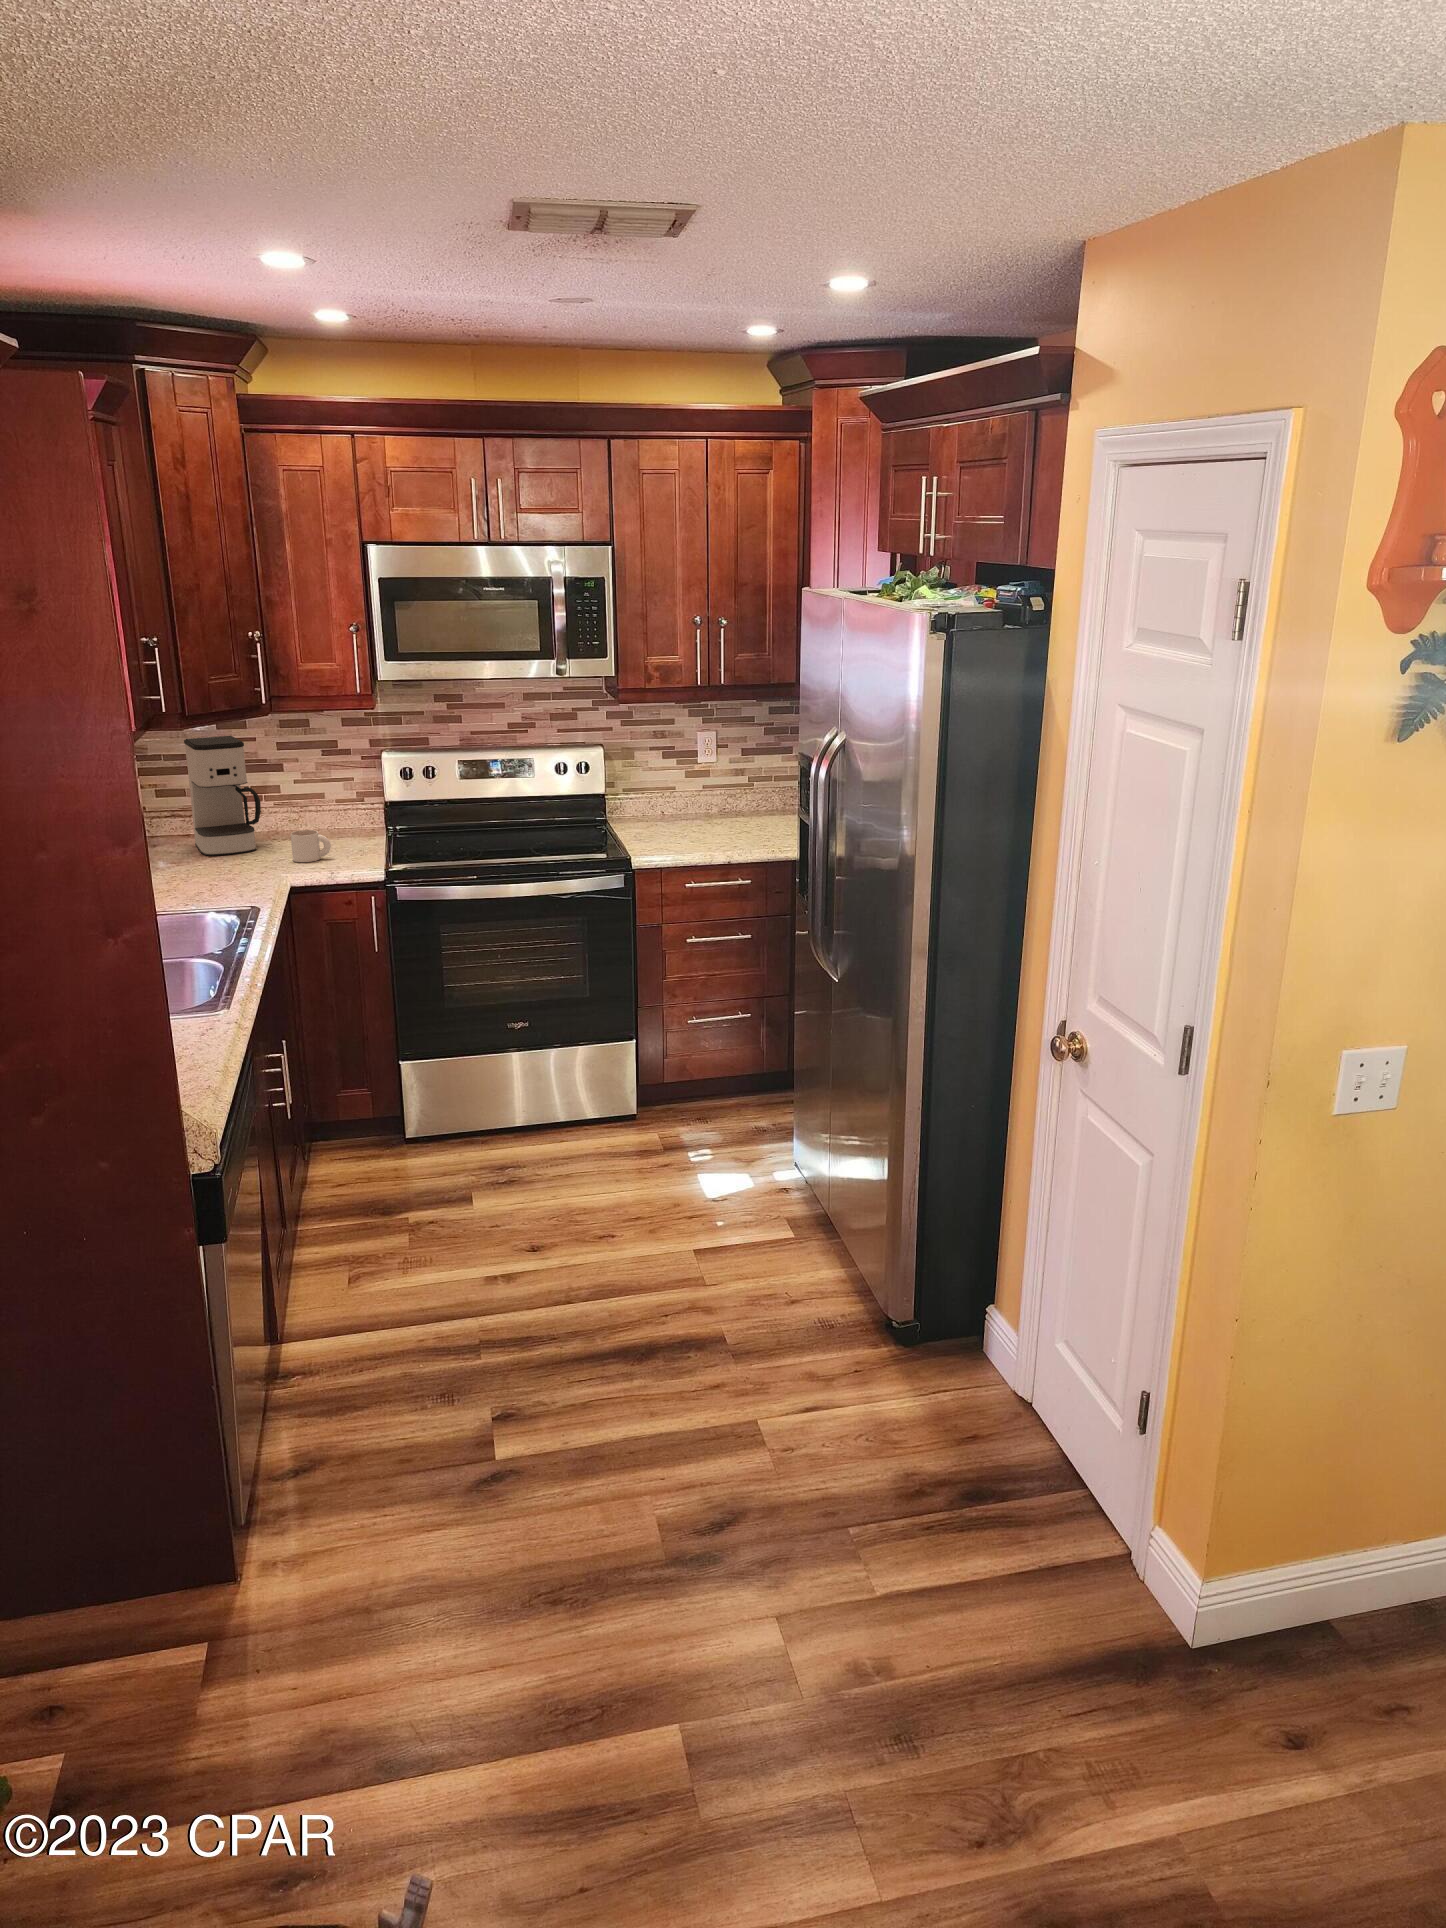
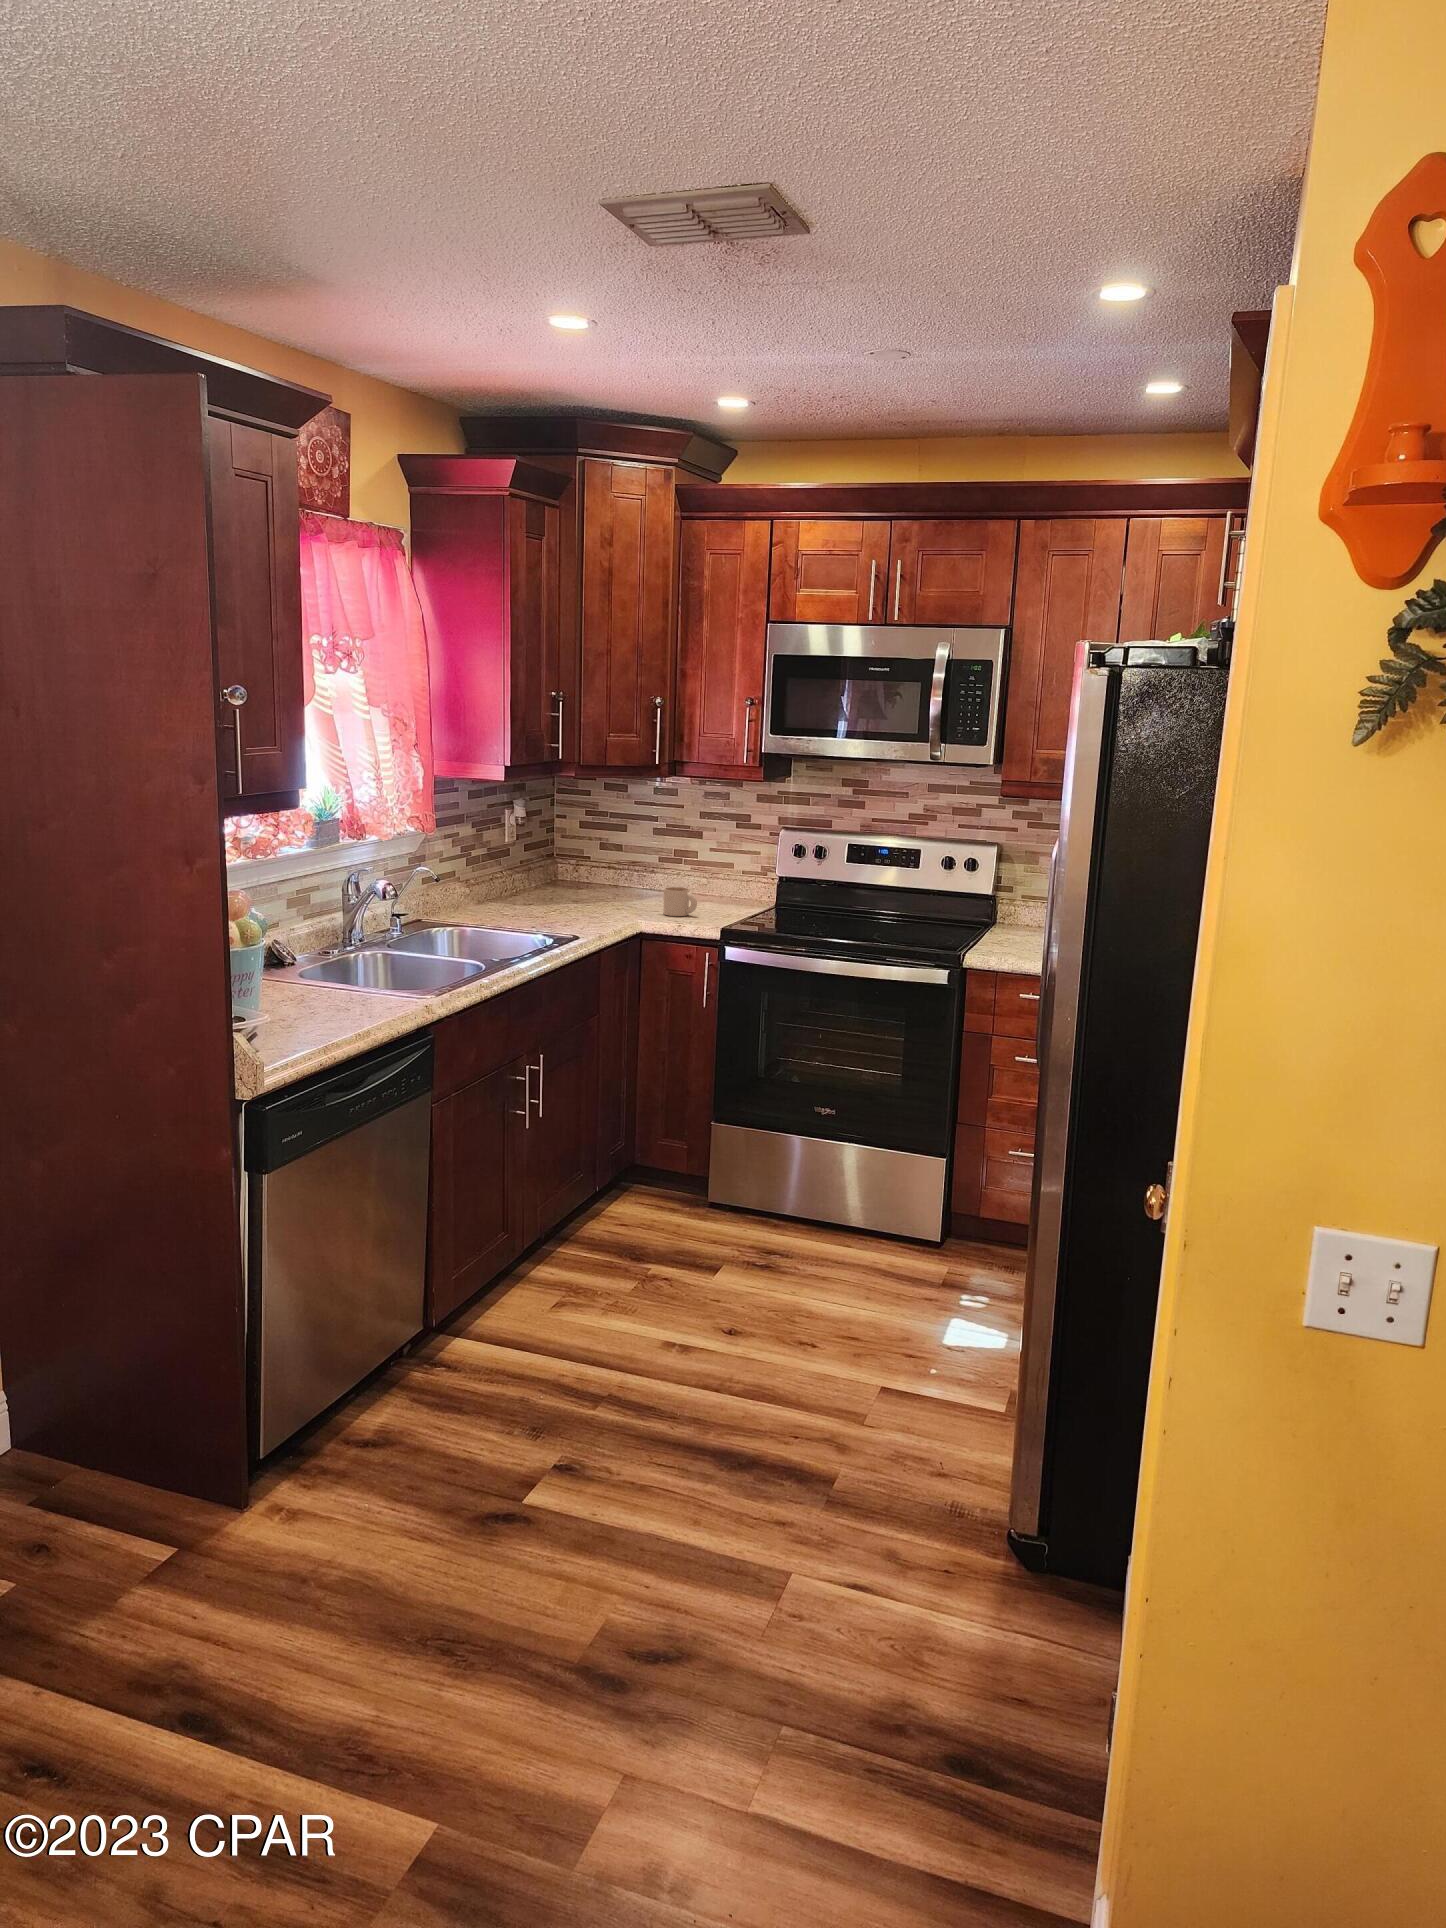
coffee maker: present [184,736,261,856] -> none [607,798,665,904]

